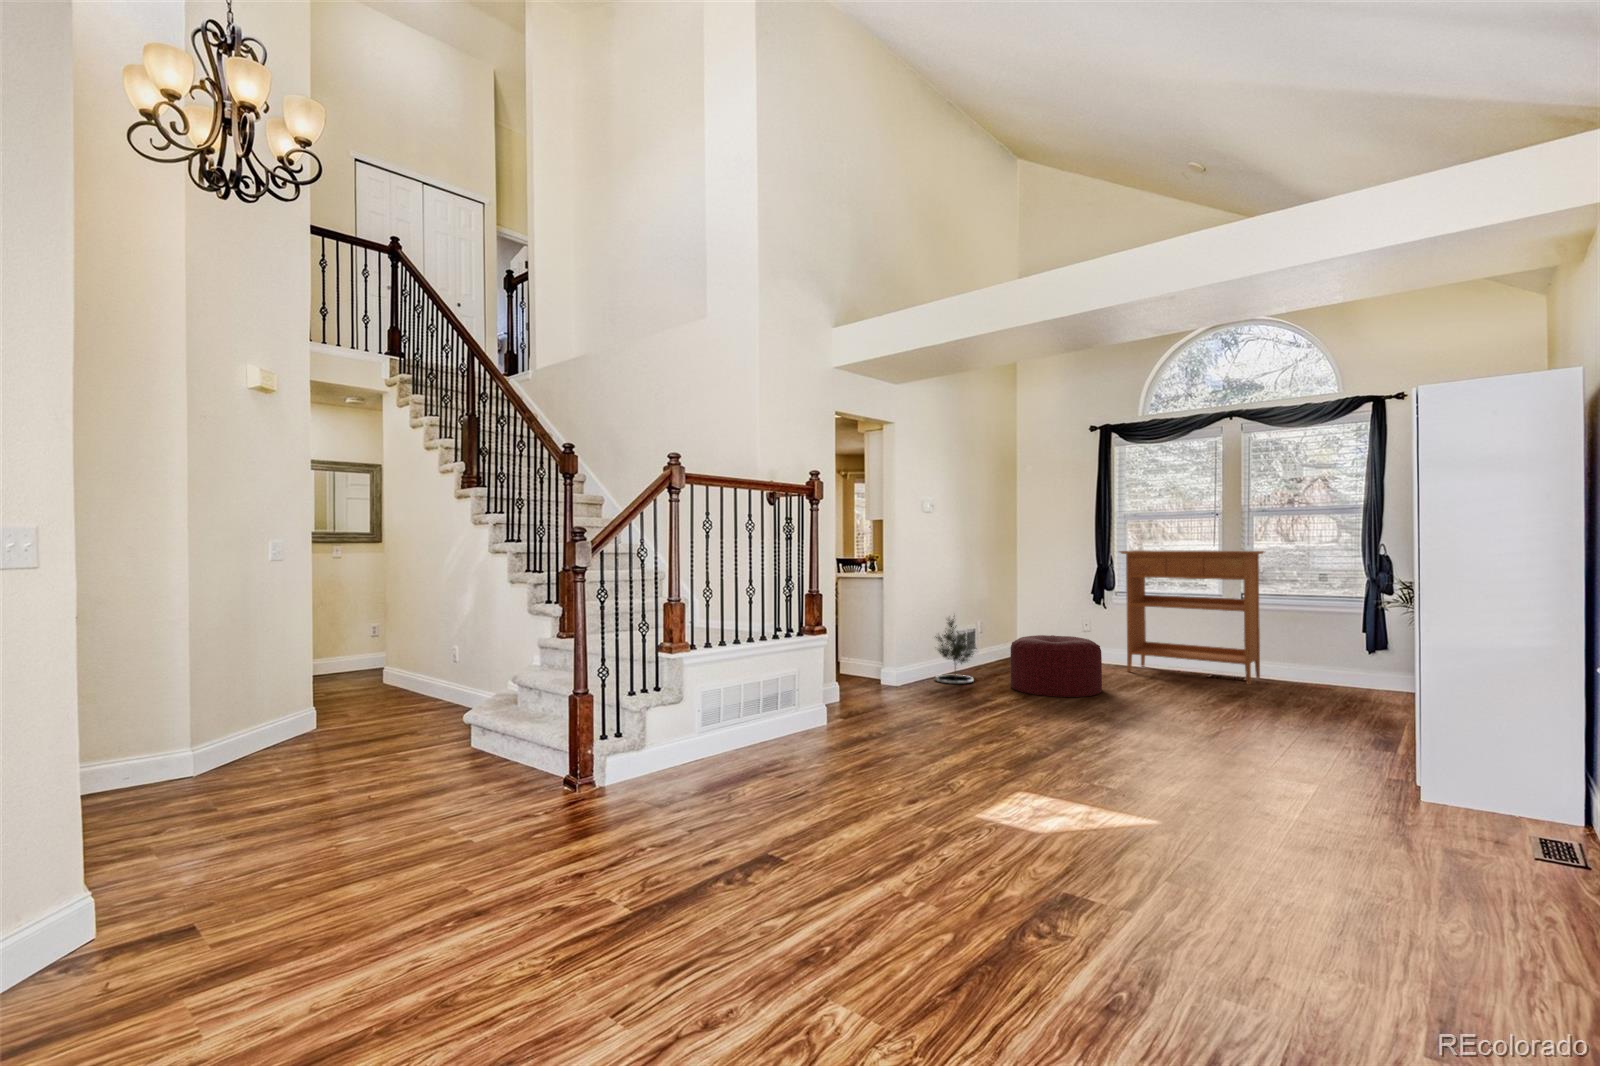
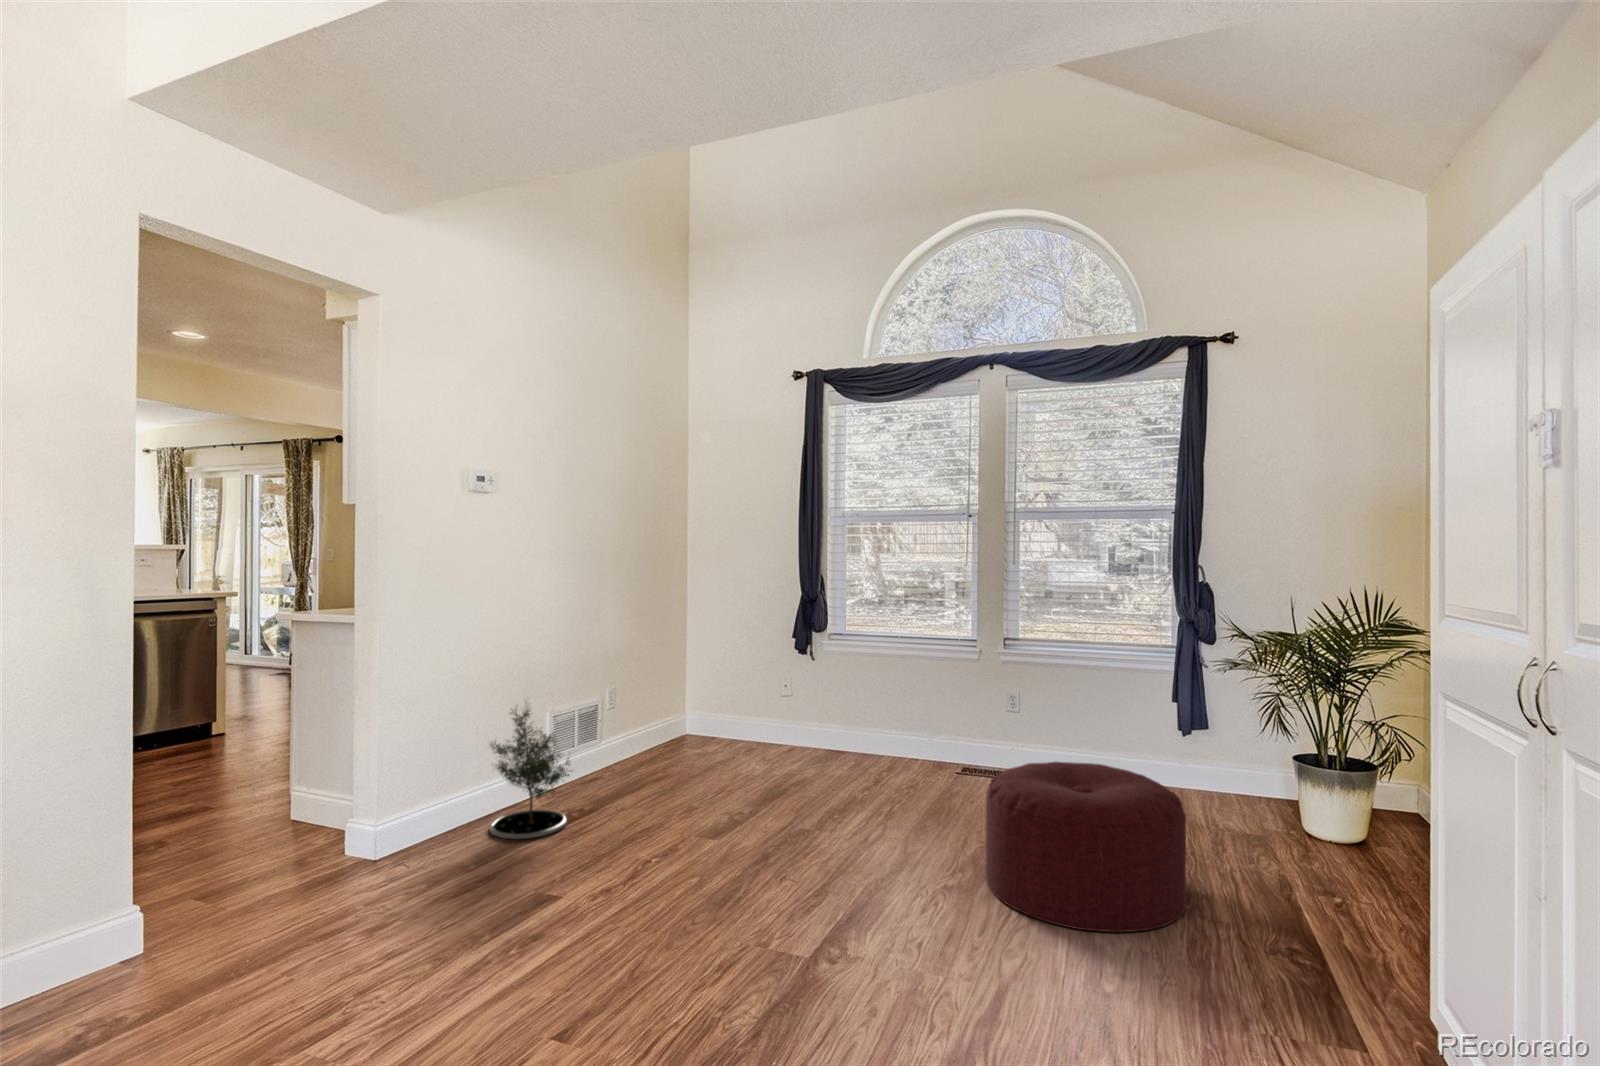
console table: present [1120,550,1264,685] -> none [828,570,1040,791]
ottoman: present [1010,635,1102,697] -> present [986,762,1186,932]

